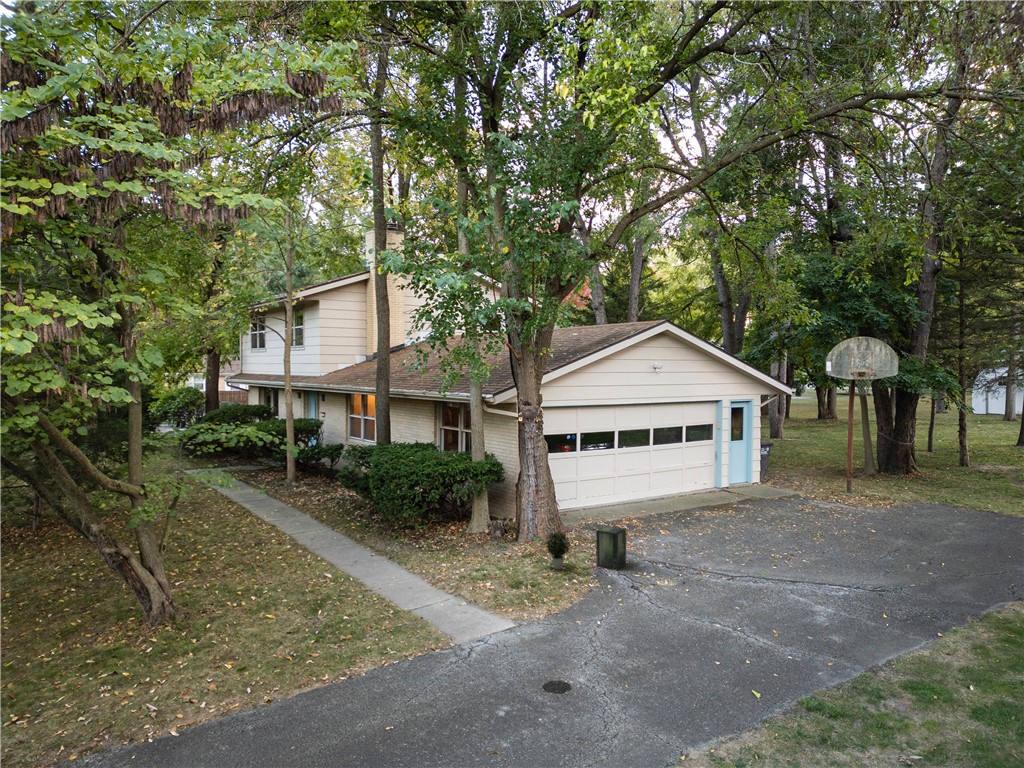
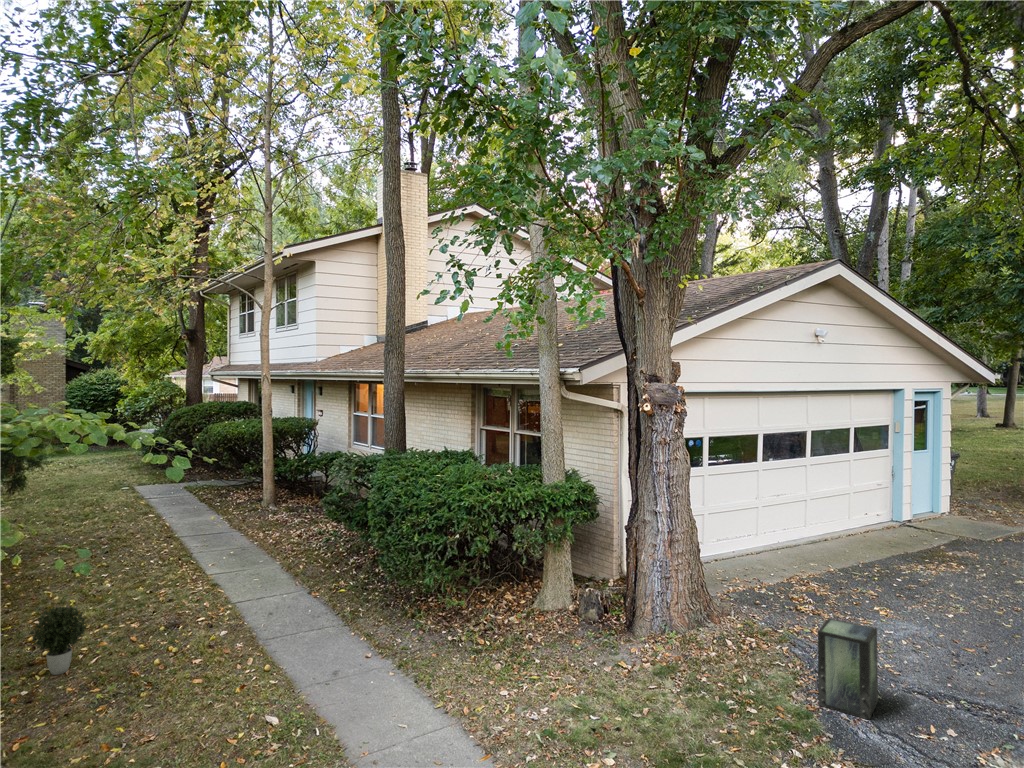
potted plant: present [546,532,570,570] -> present [30,607,86,675]

